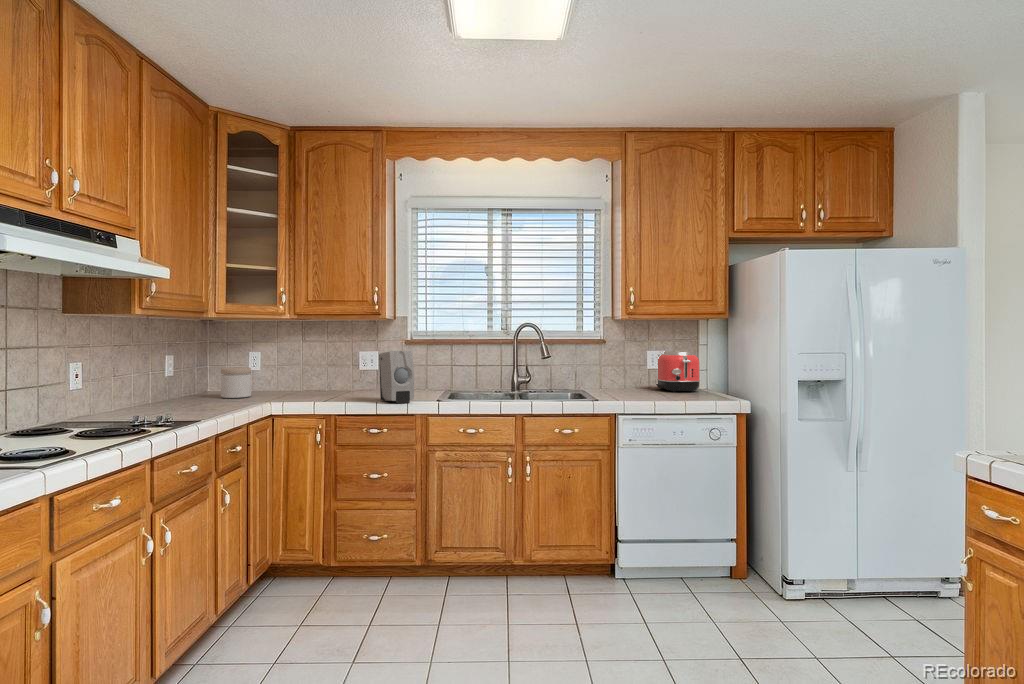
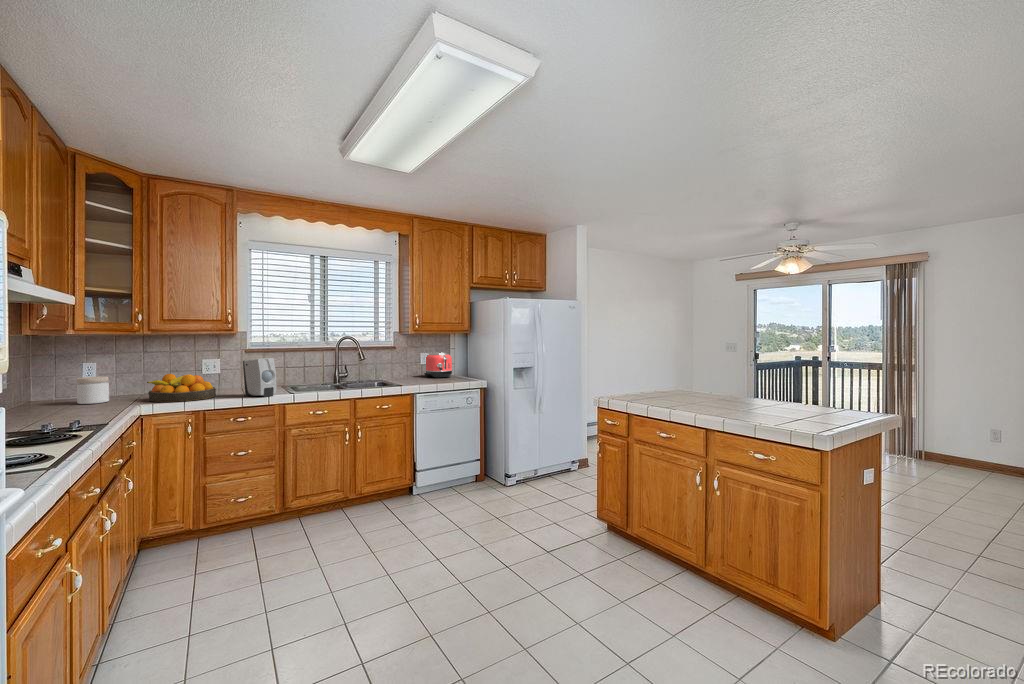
fruit bowl: none [281,367,353,402] -> present [147,374,216,402]

